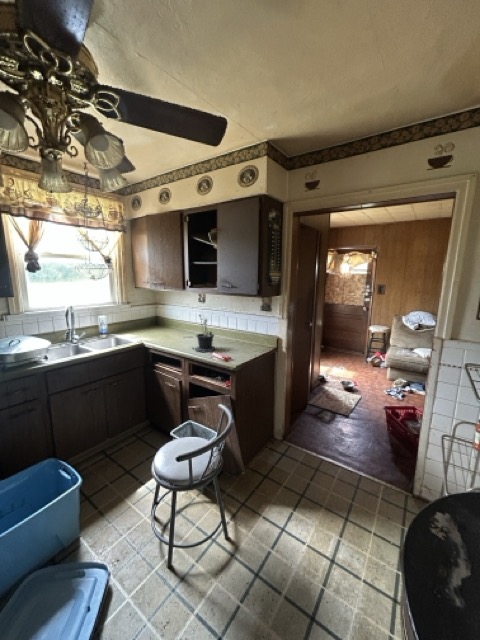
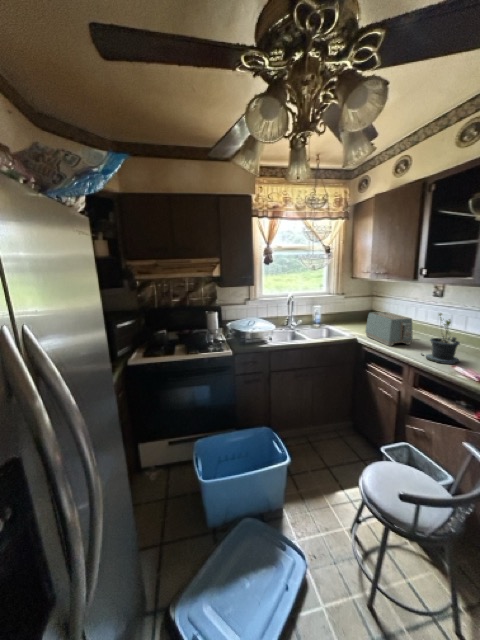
toaster: none [150,317,186,346] -> present [365,312,413,346]

